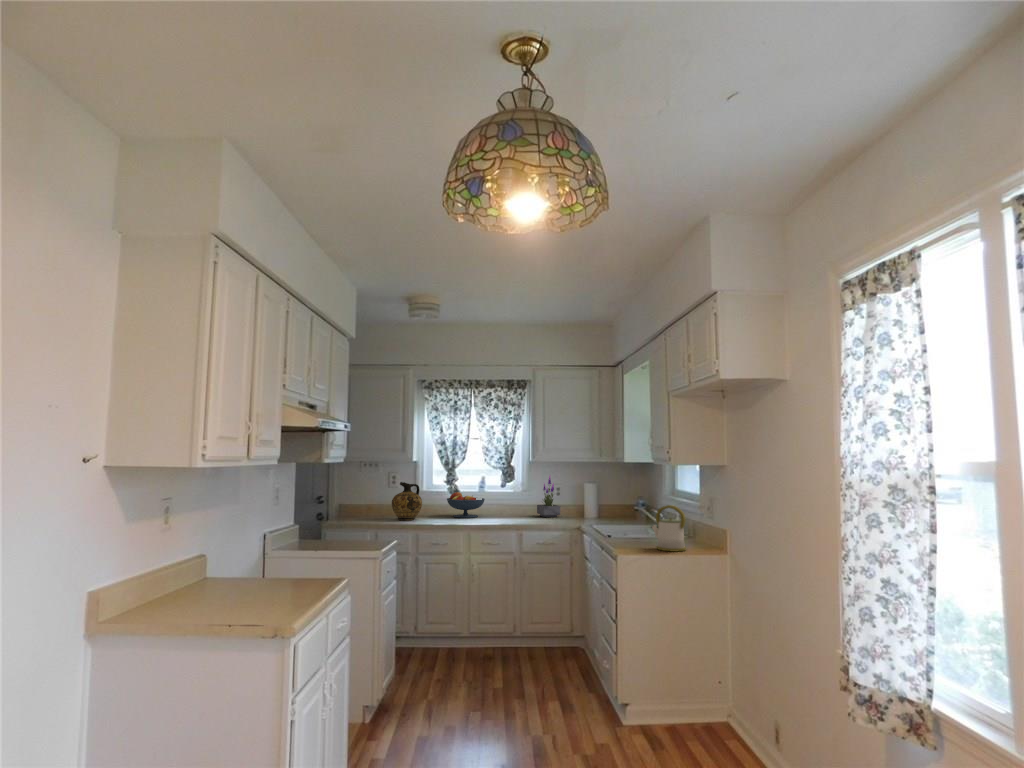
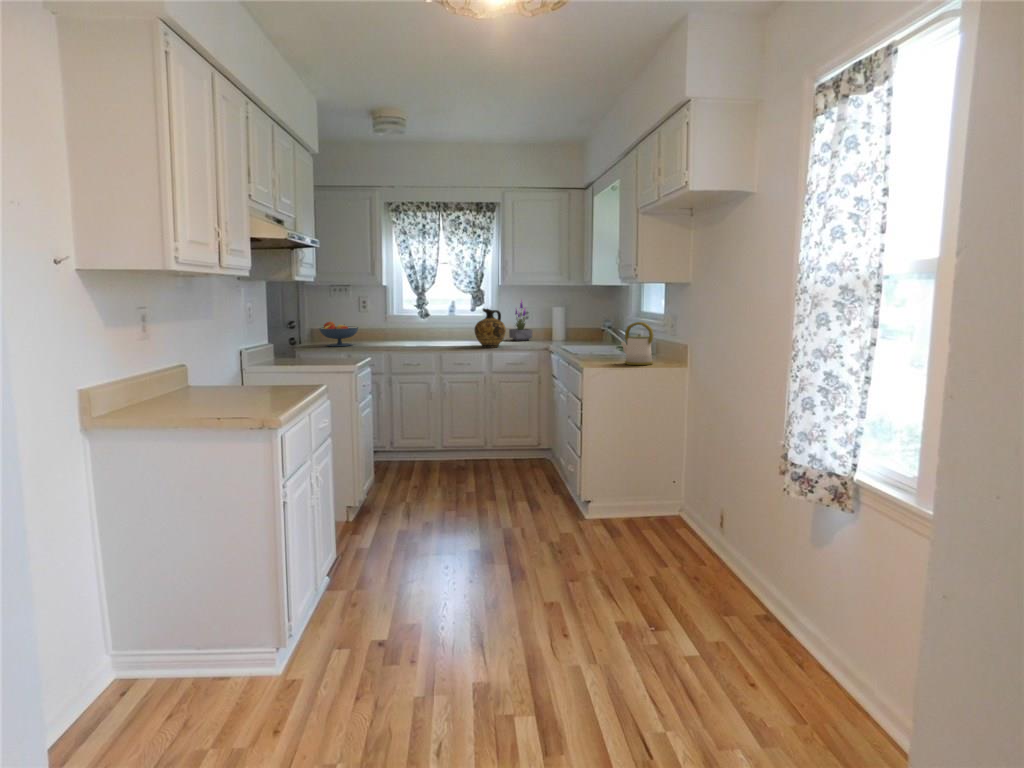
ceramic jug: present [392,482,422,520] -> present [475,308,506,348]
fruit bowl: present [447,492,485,518] -> present [319,322,358,346]

